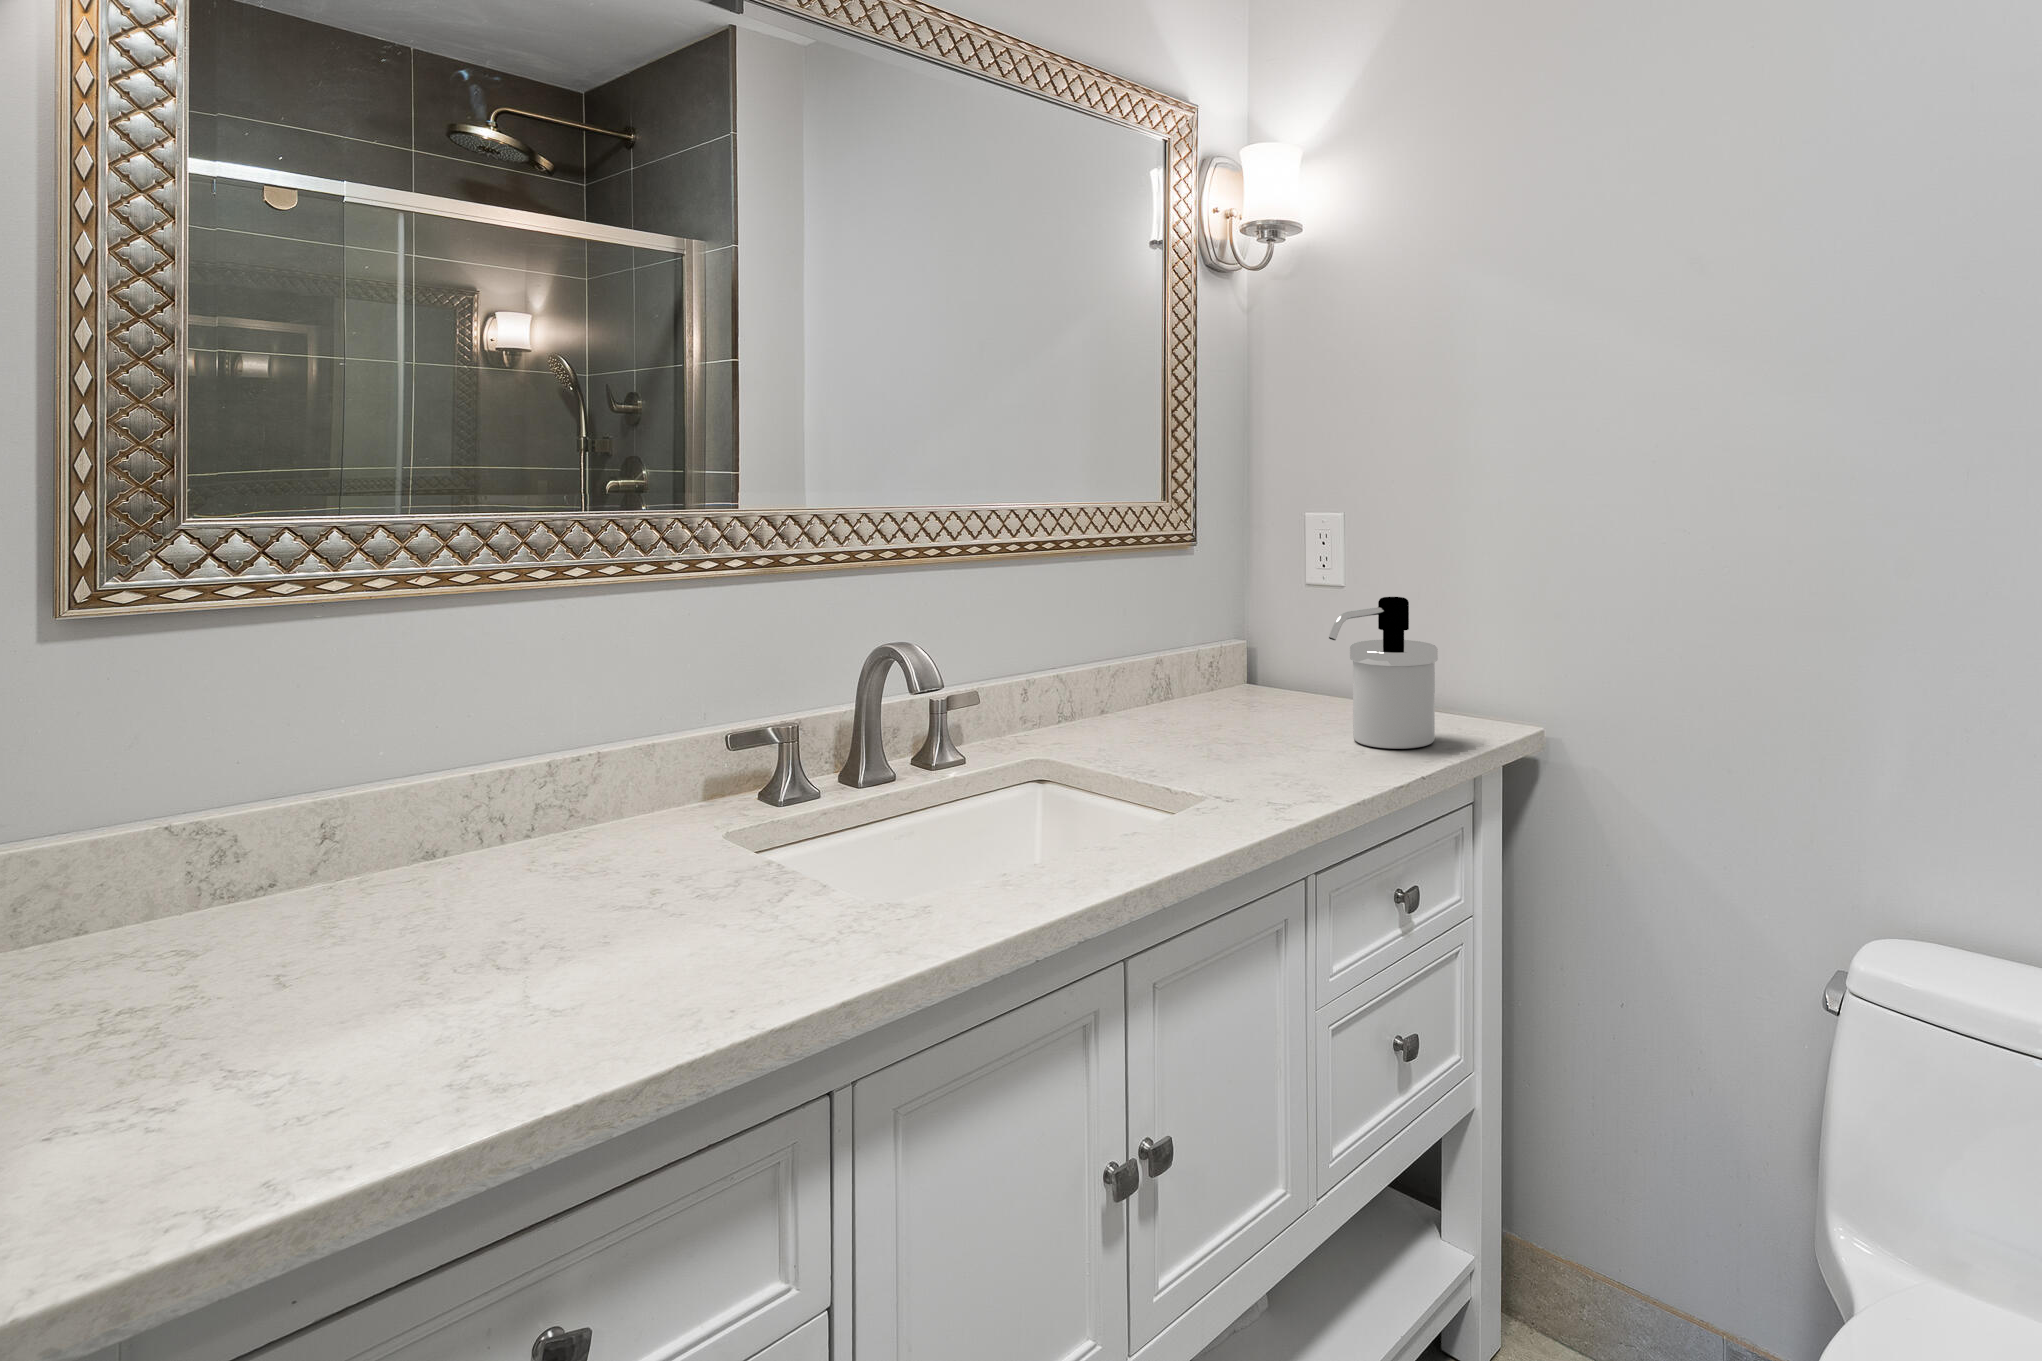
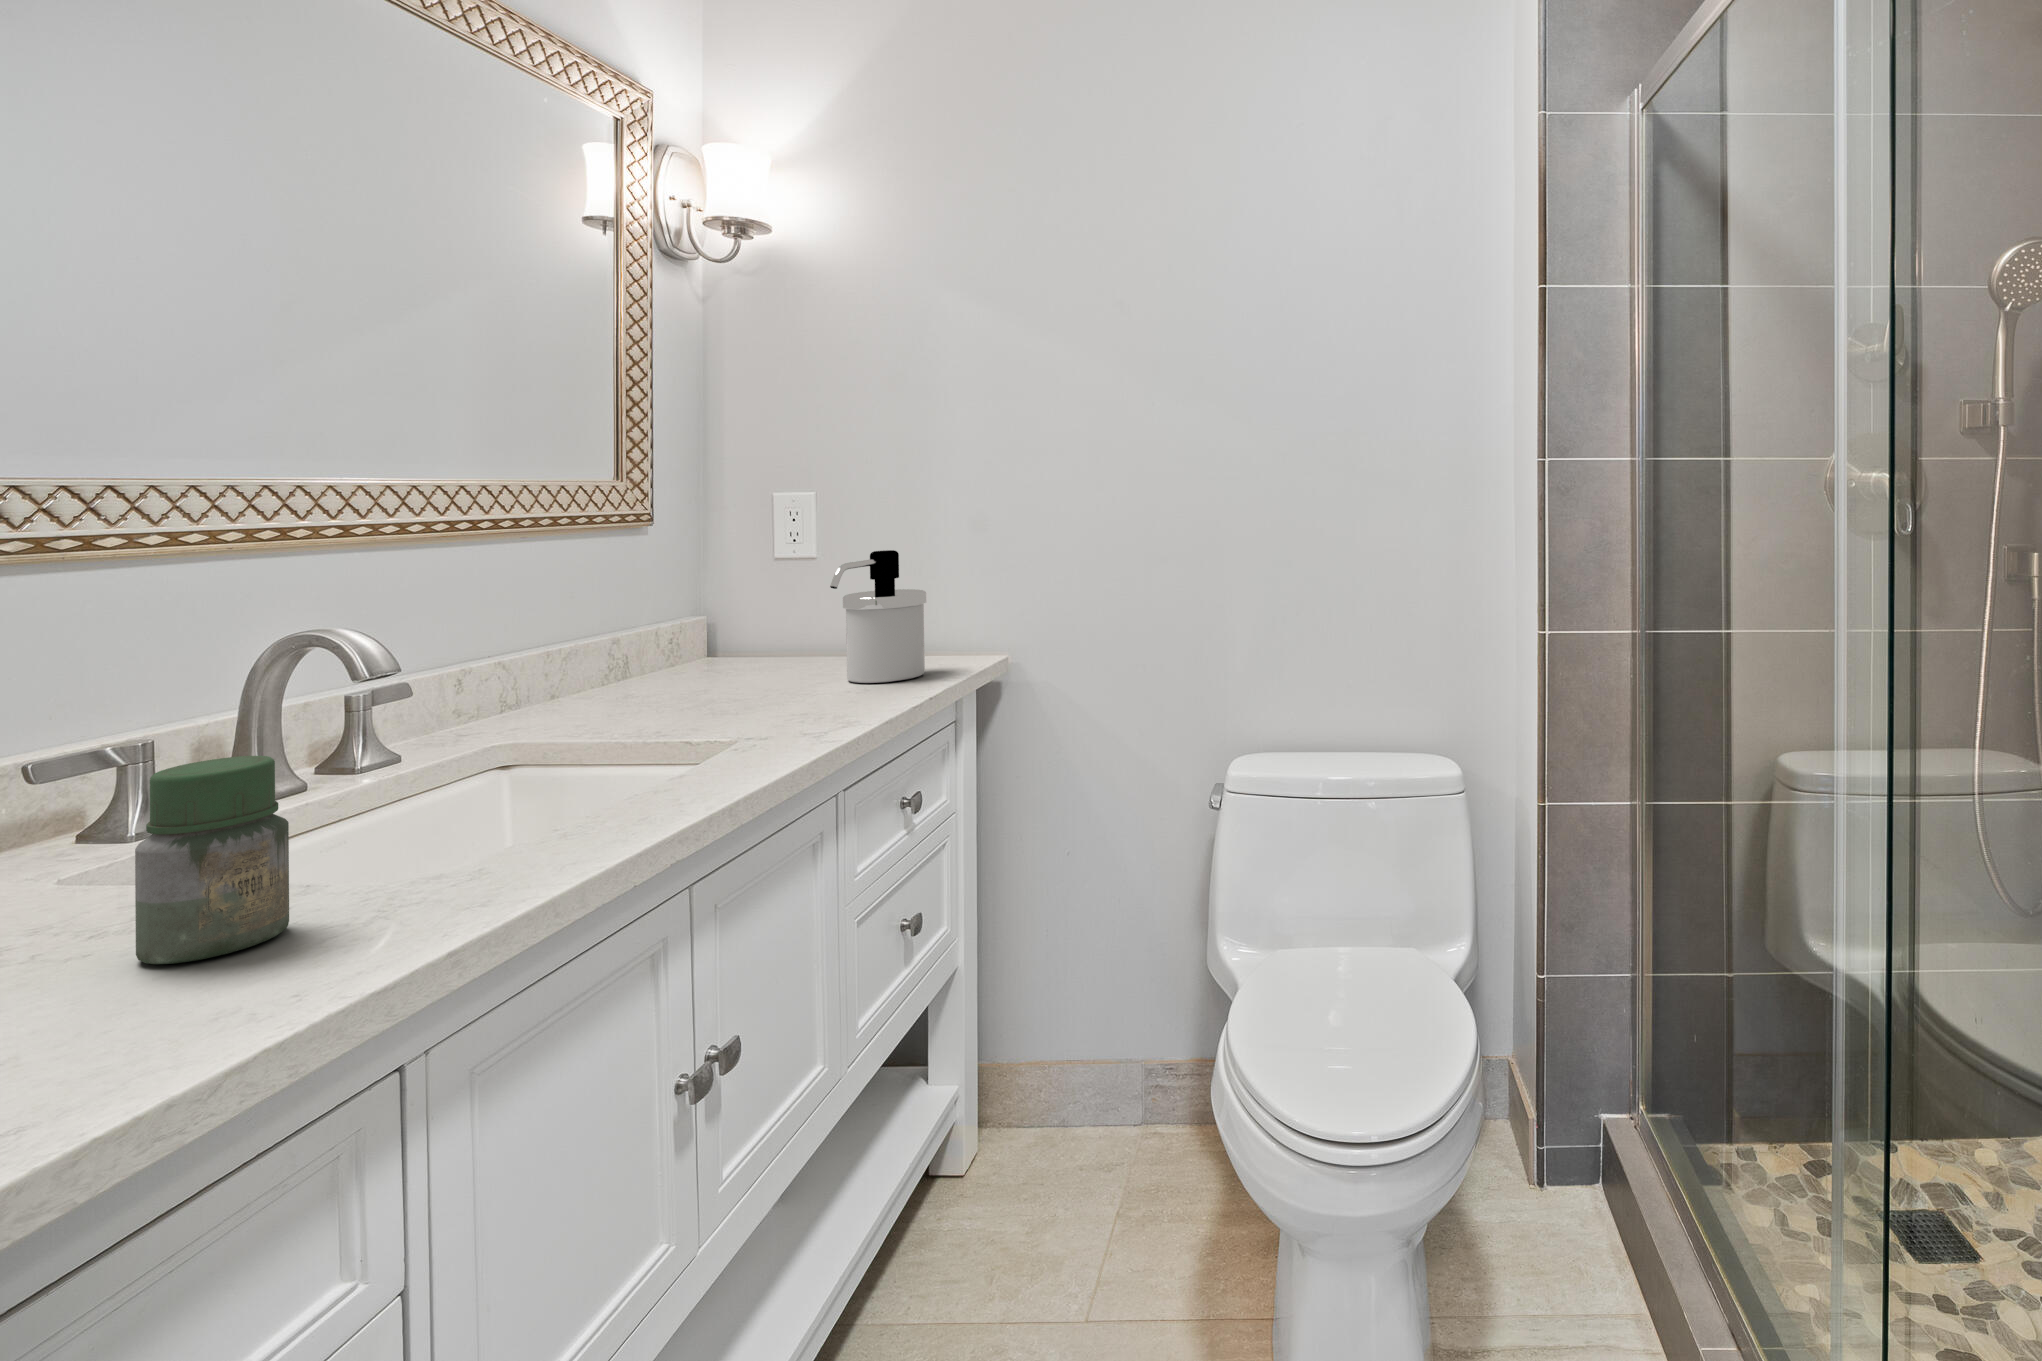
jar: none [657,807,759,989] -> present [135,756,289,964]

